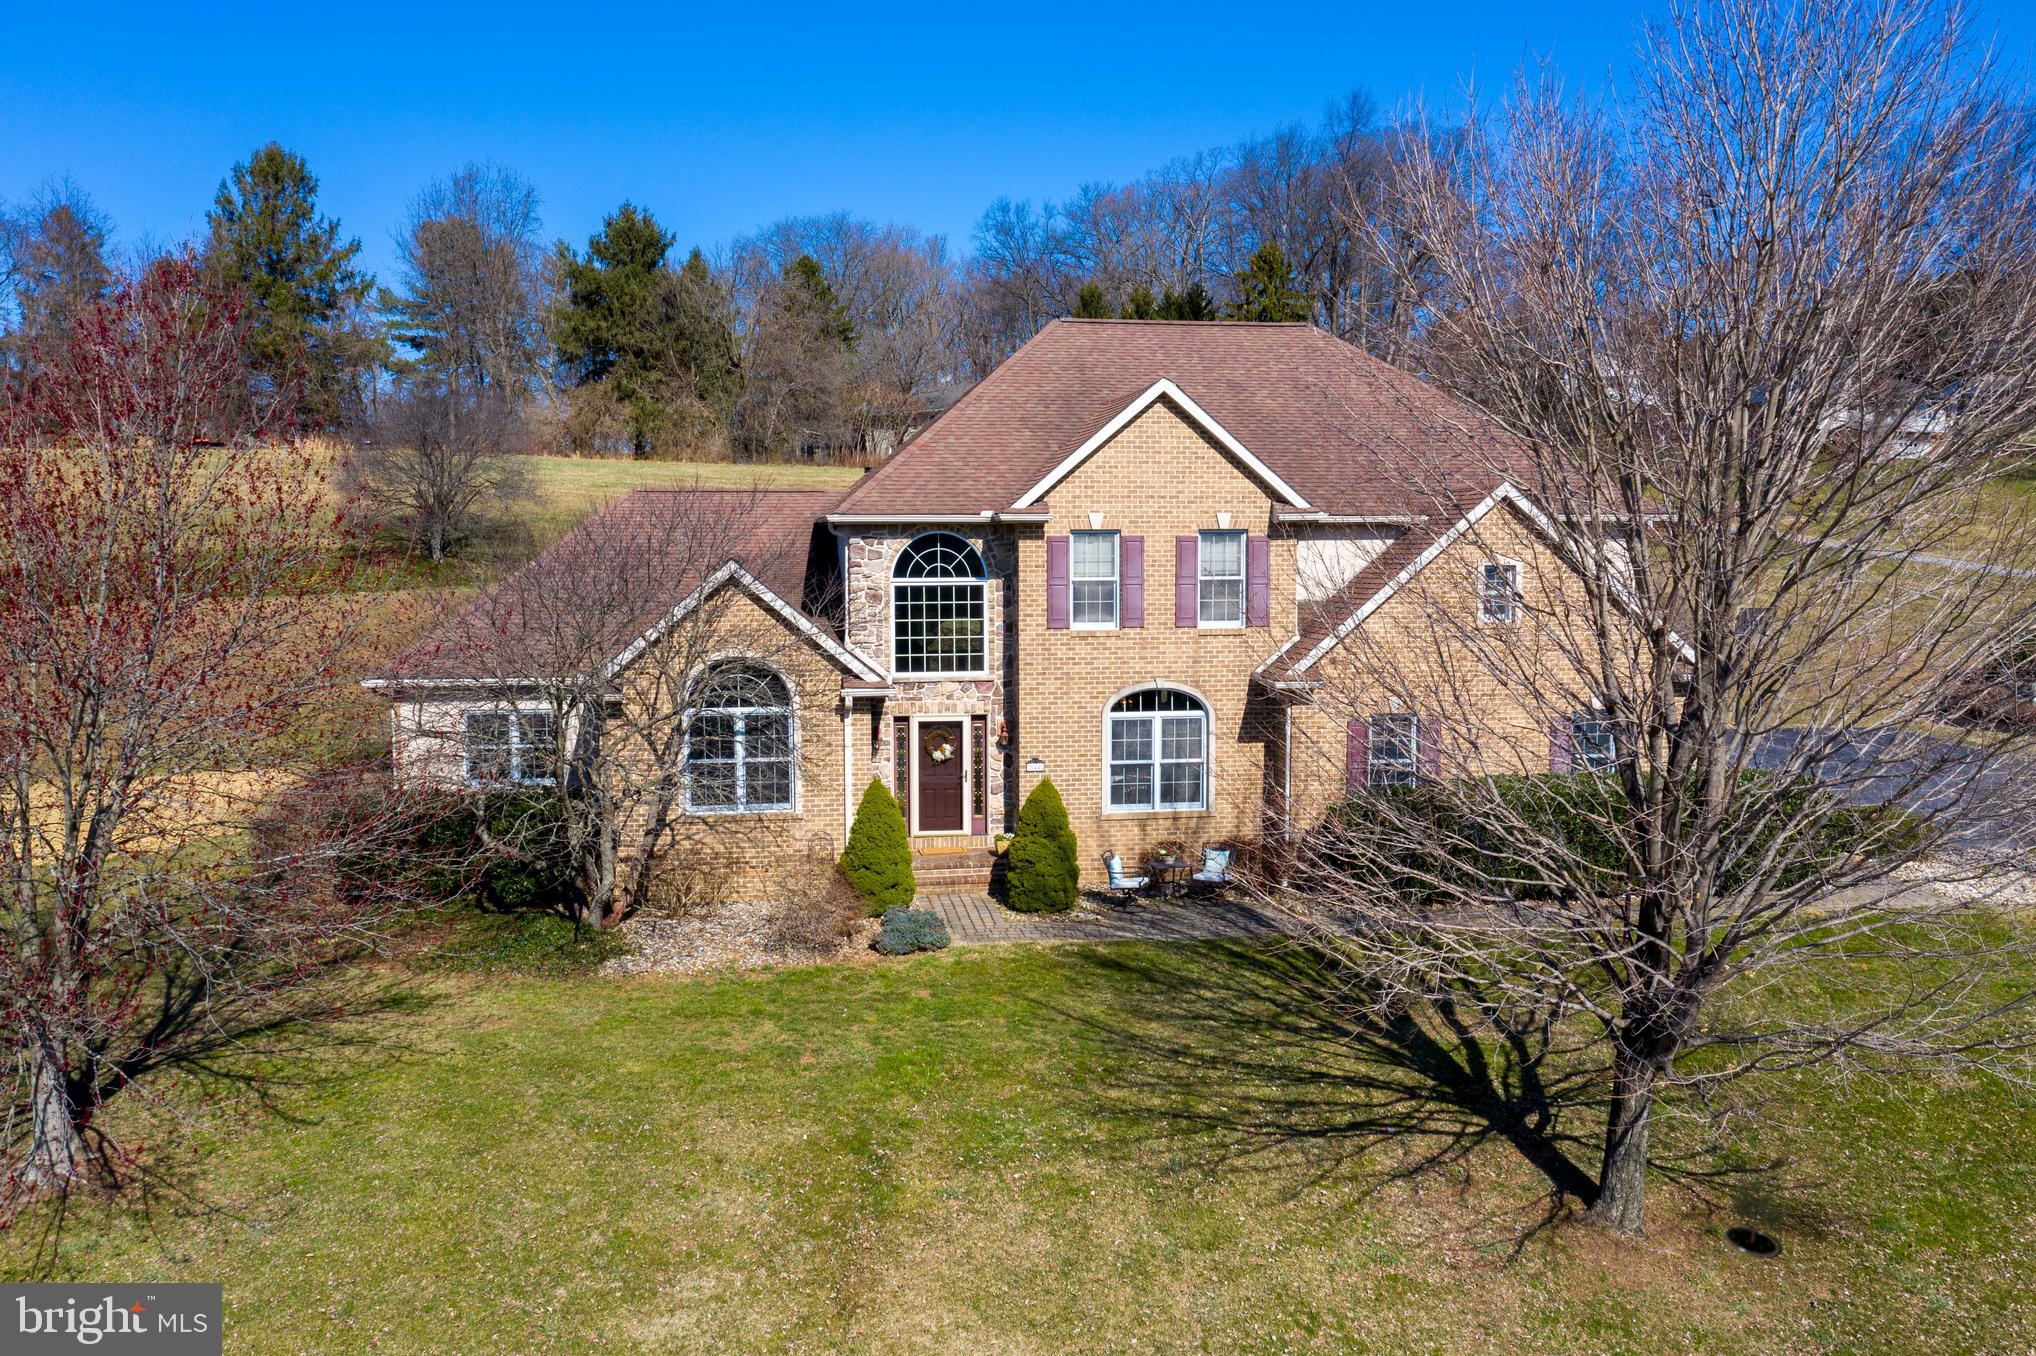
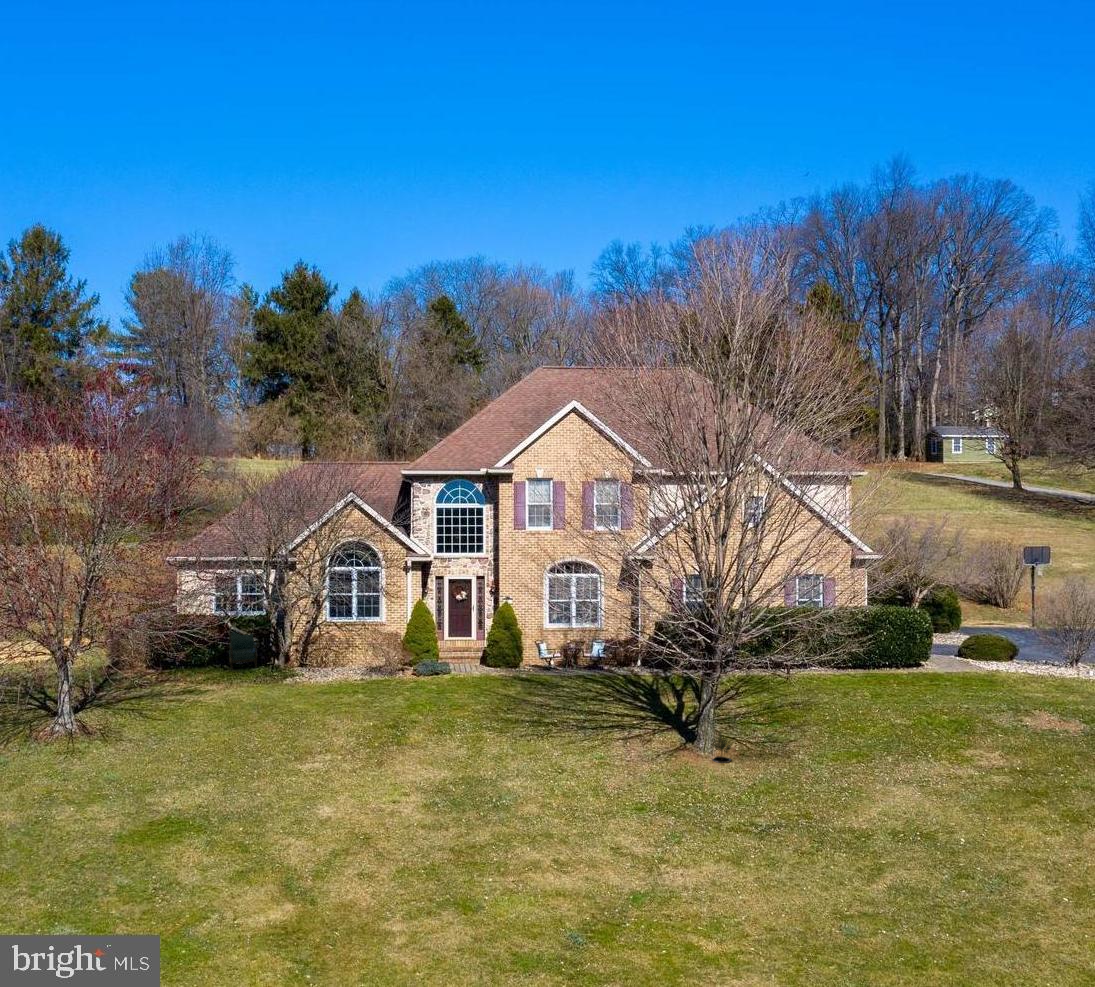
chair: none [491,845,552,934] -> present [229,632,257,669]

